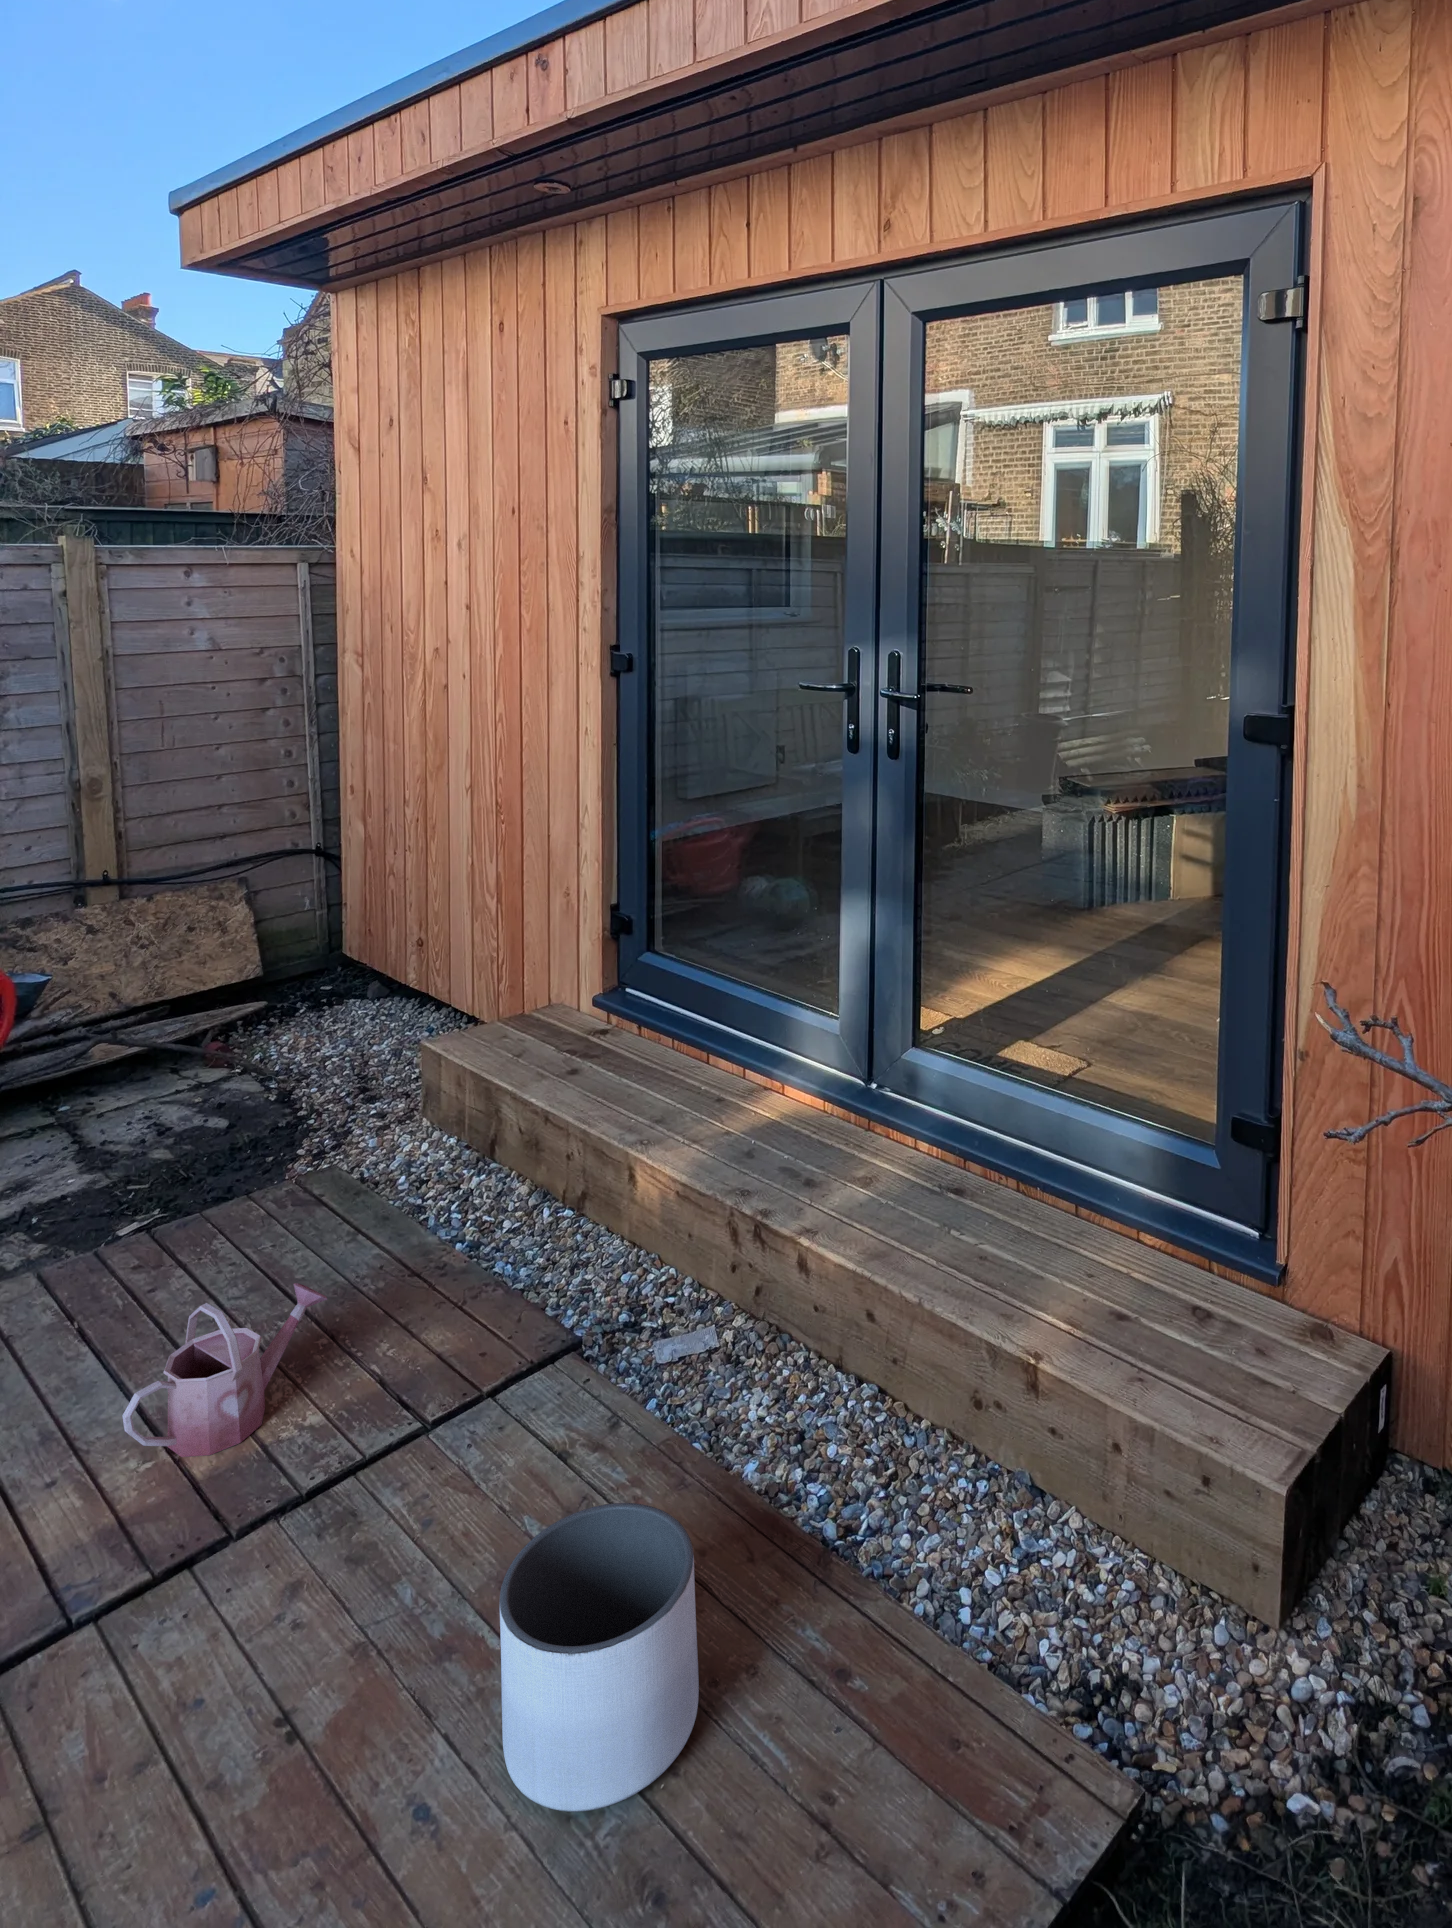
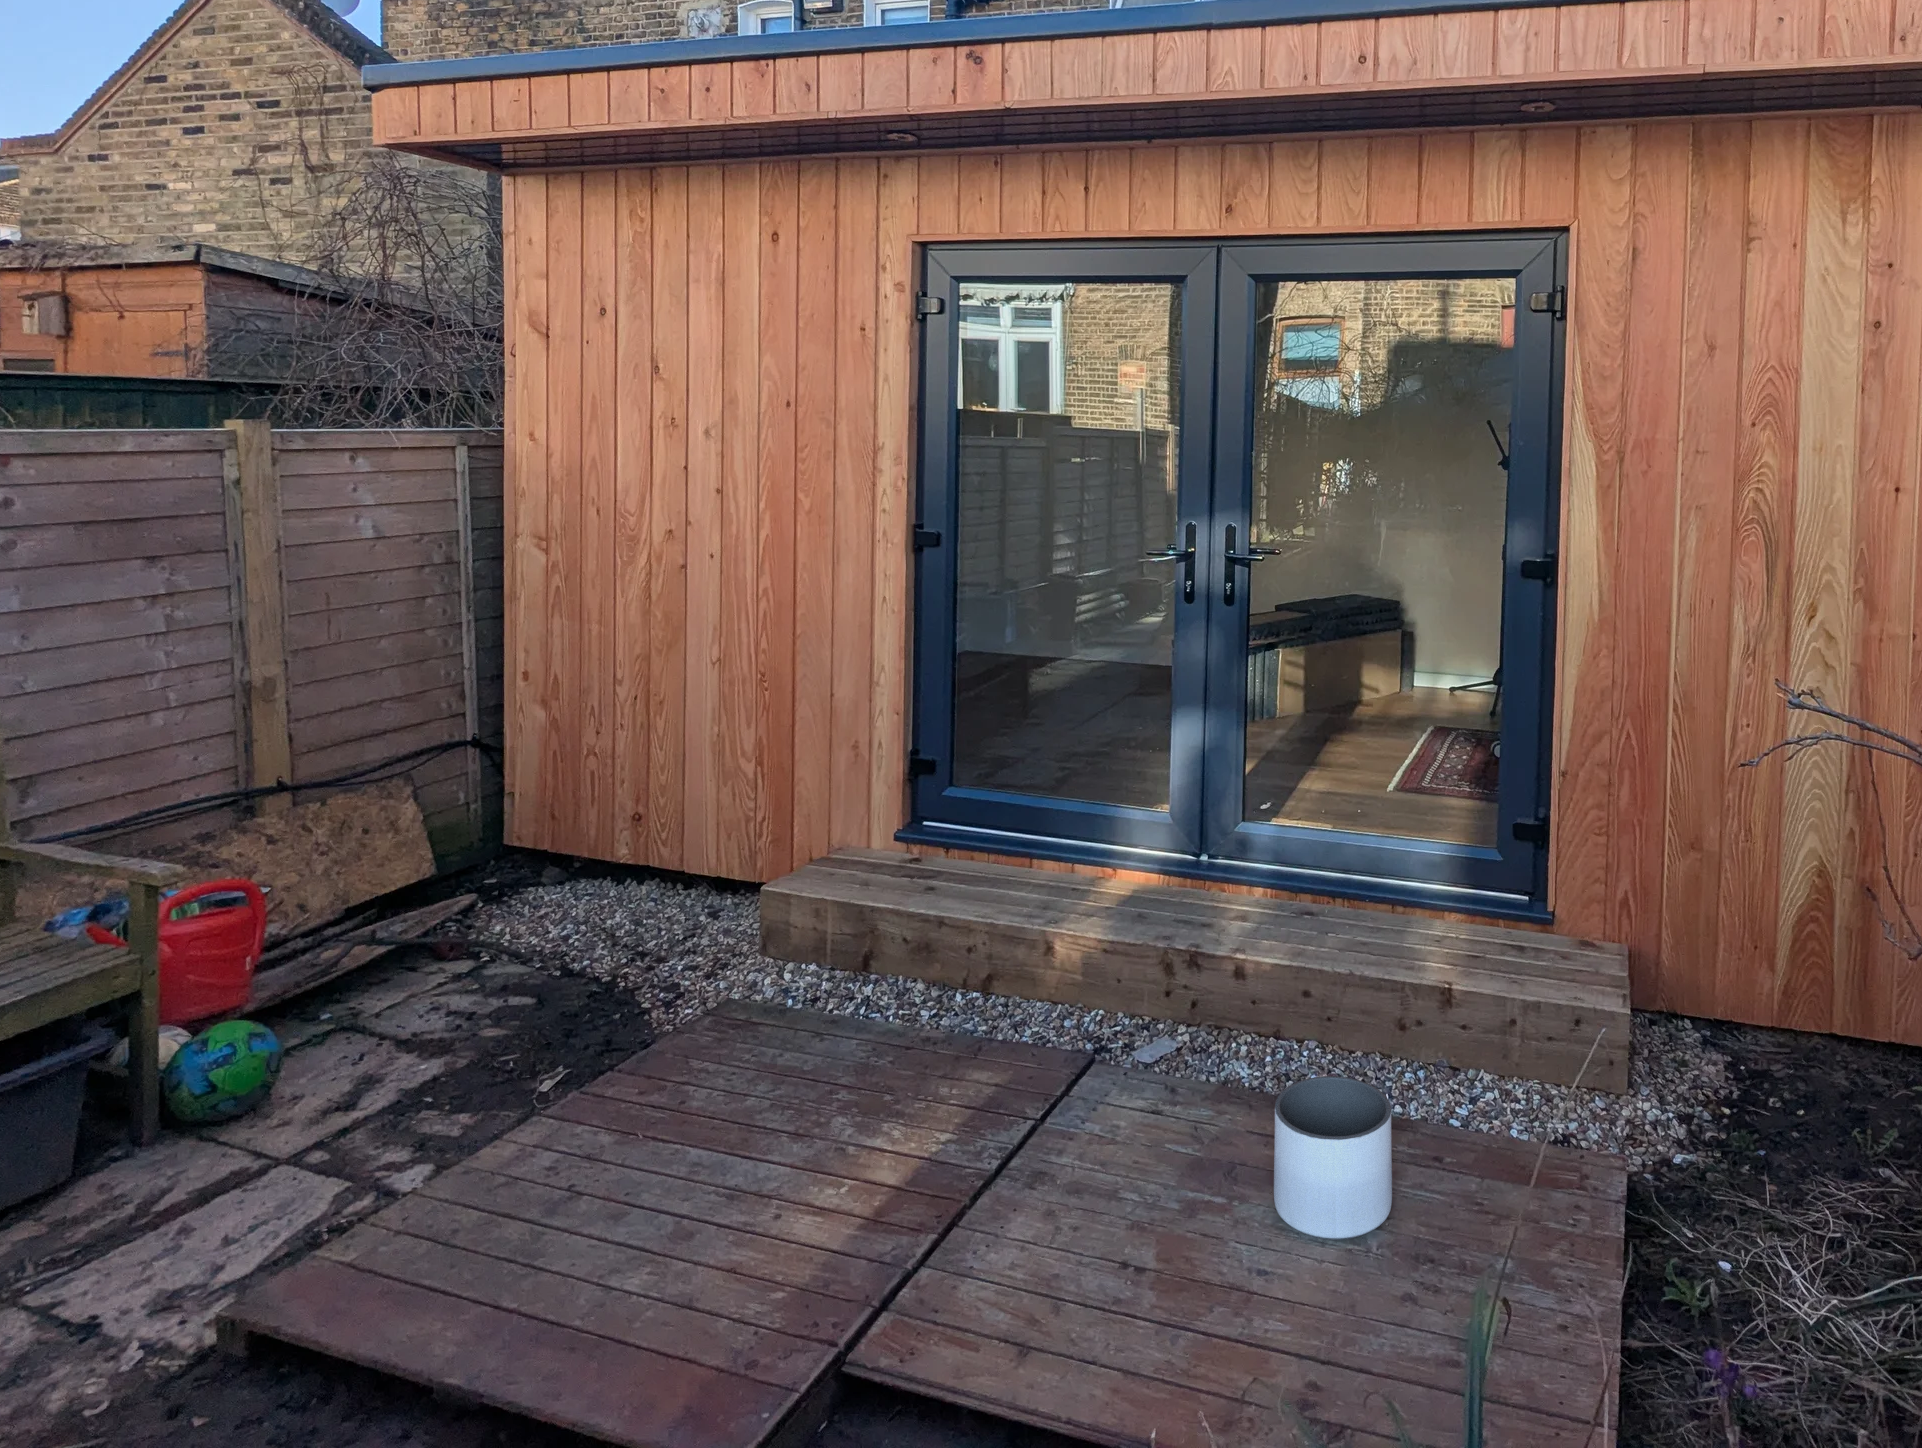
watering can: present [122,1283,327,1457] -> none [845,1038,929,1170]

